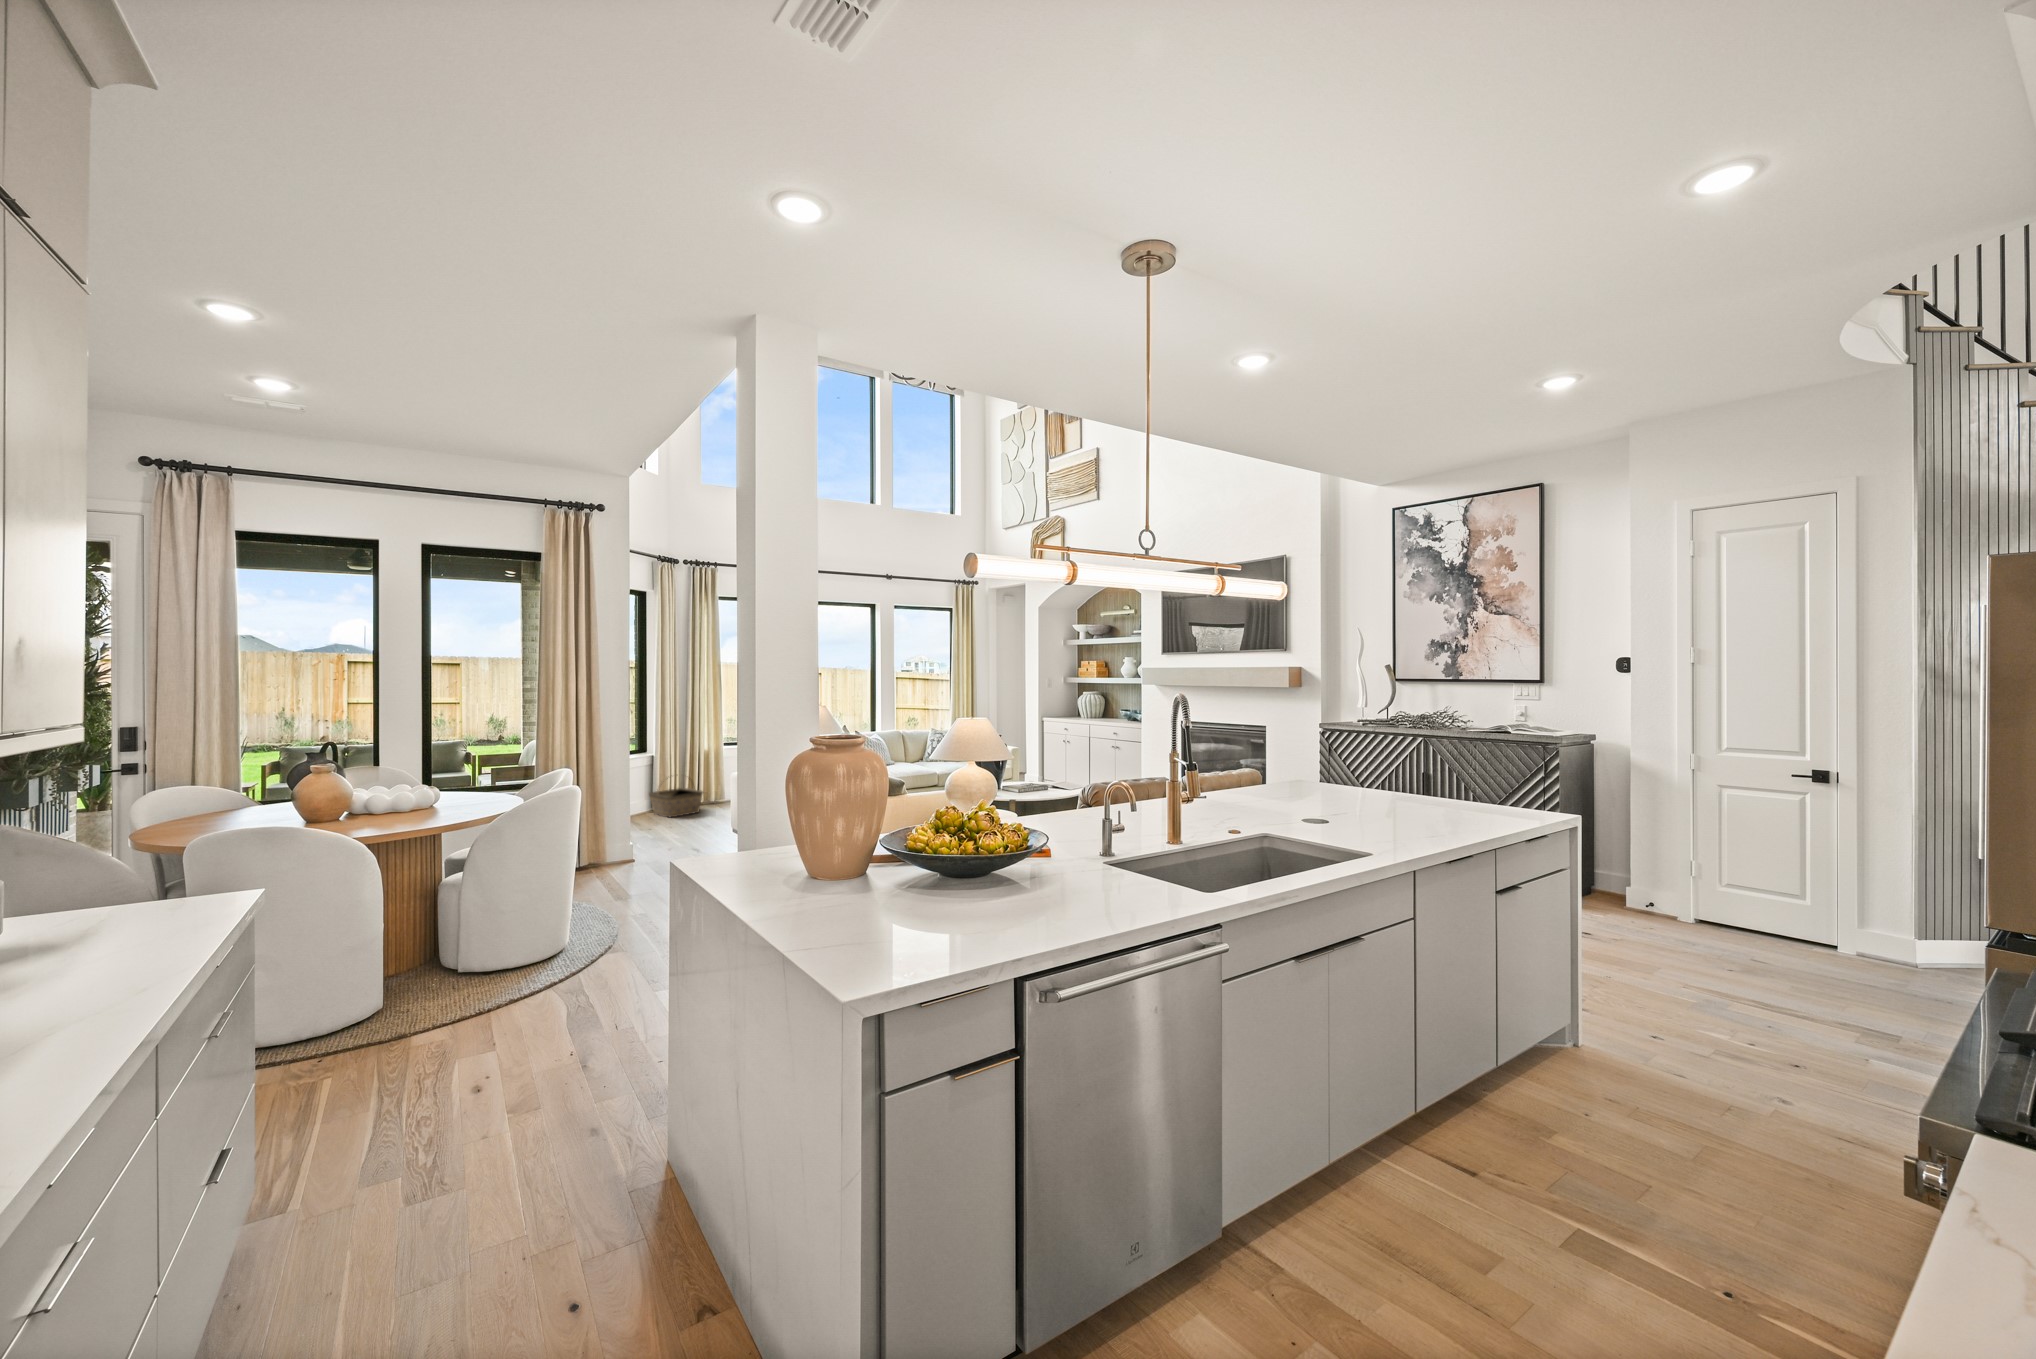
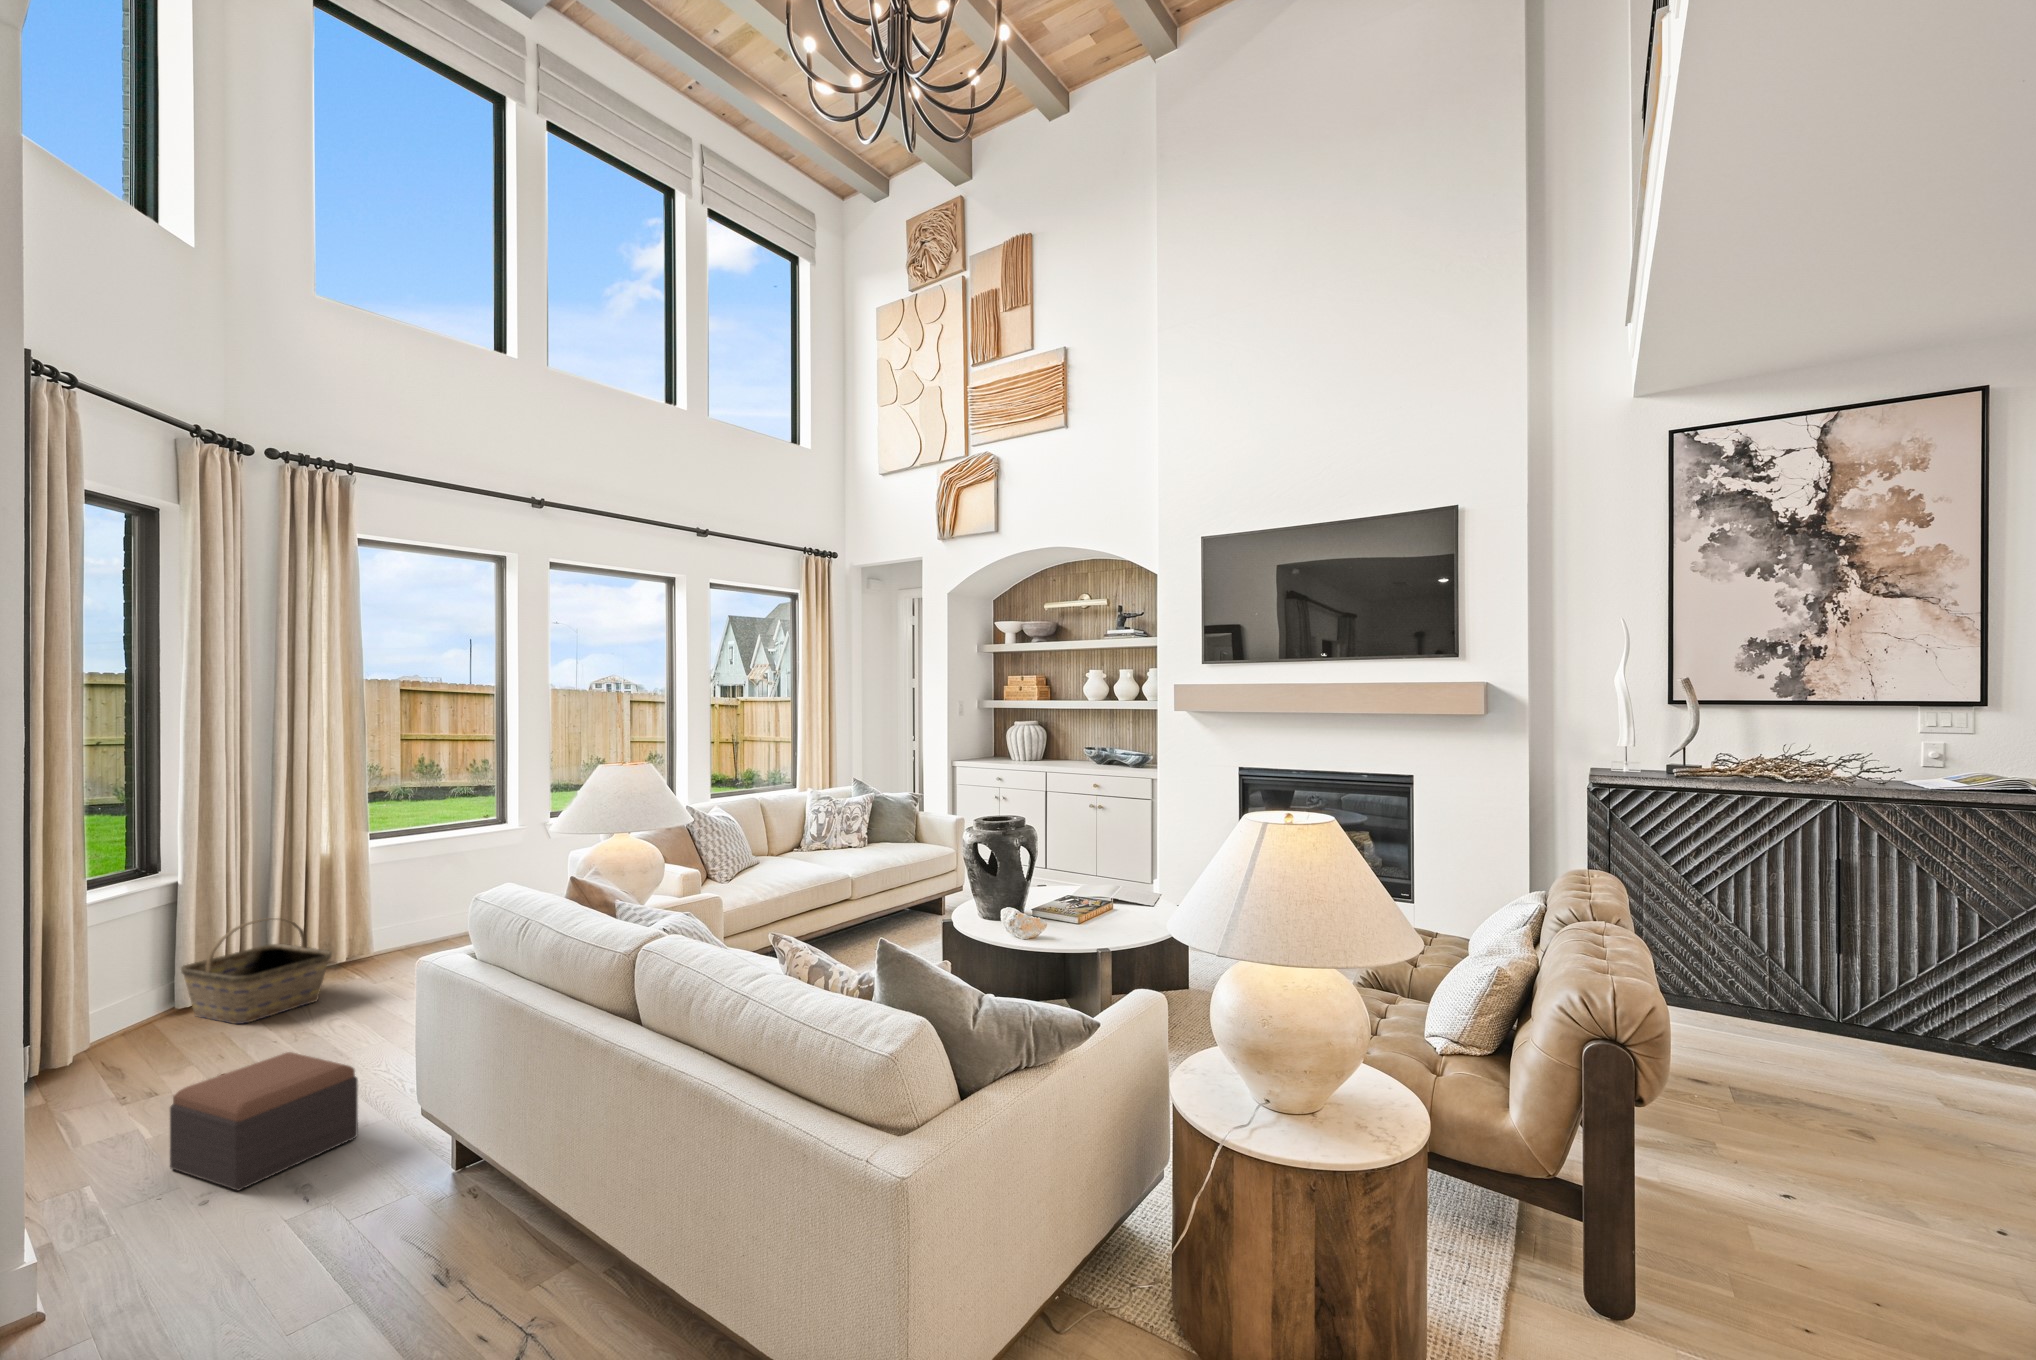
footstool: none [645,815,703,855] -> present [170,1052,358,1191]

